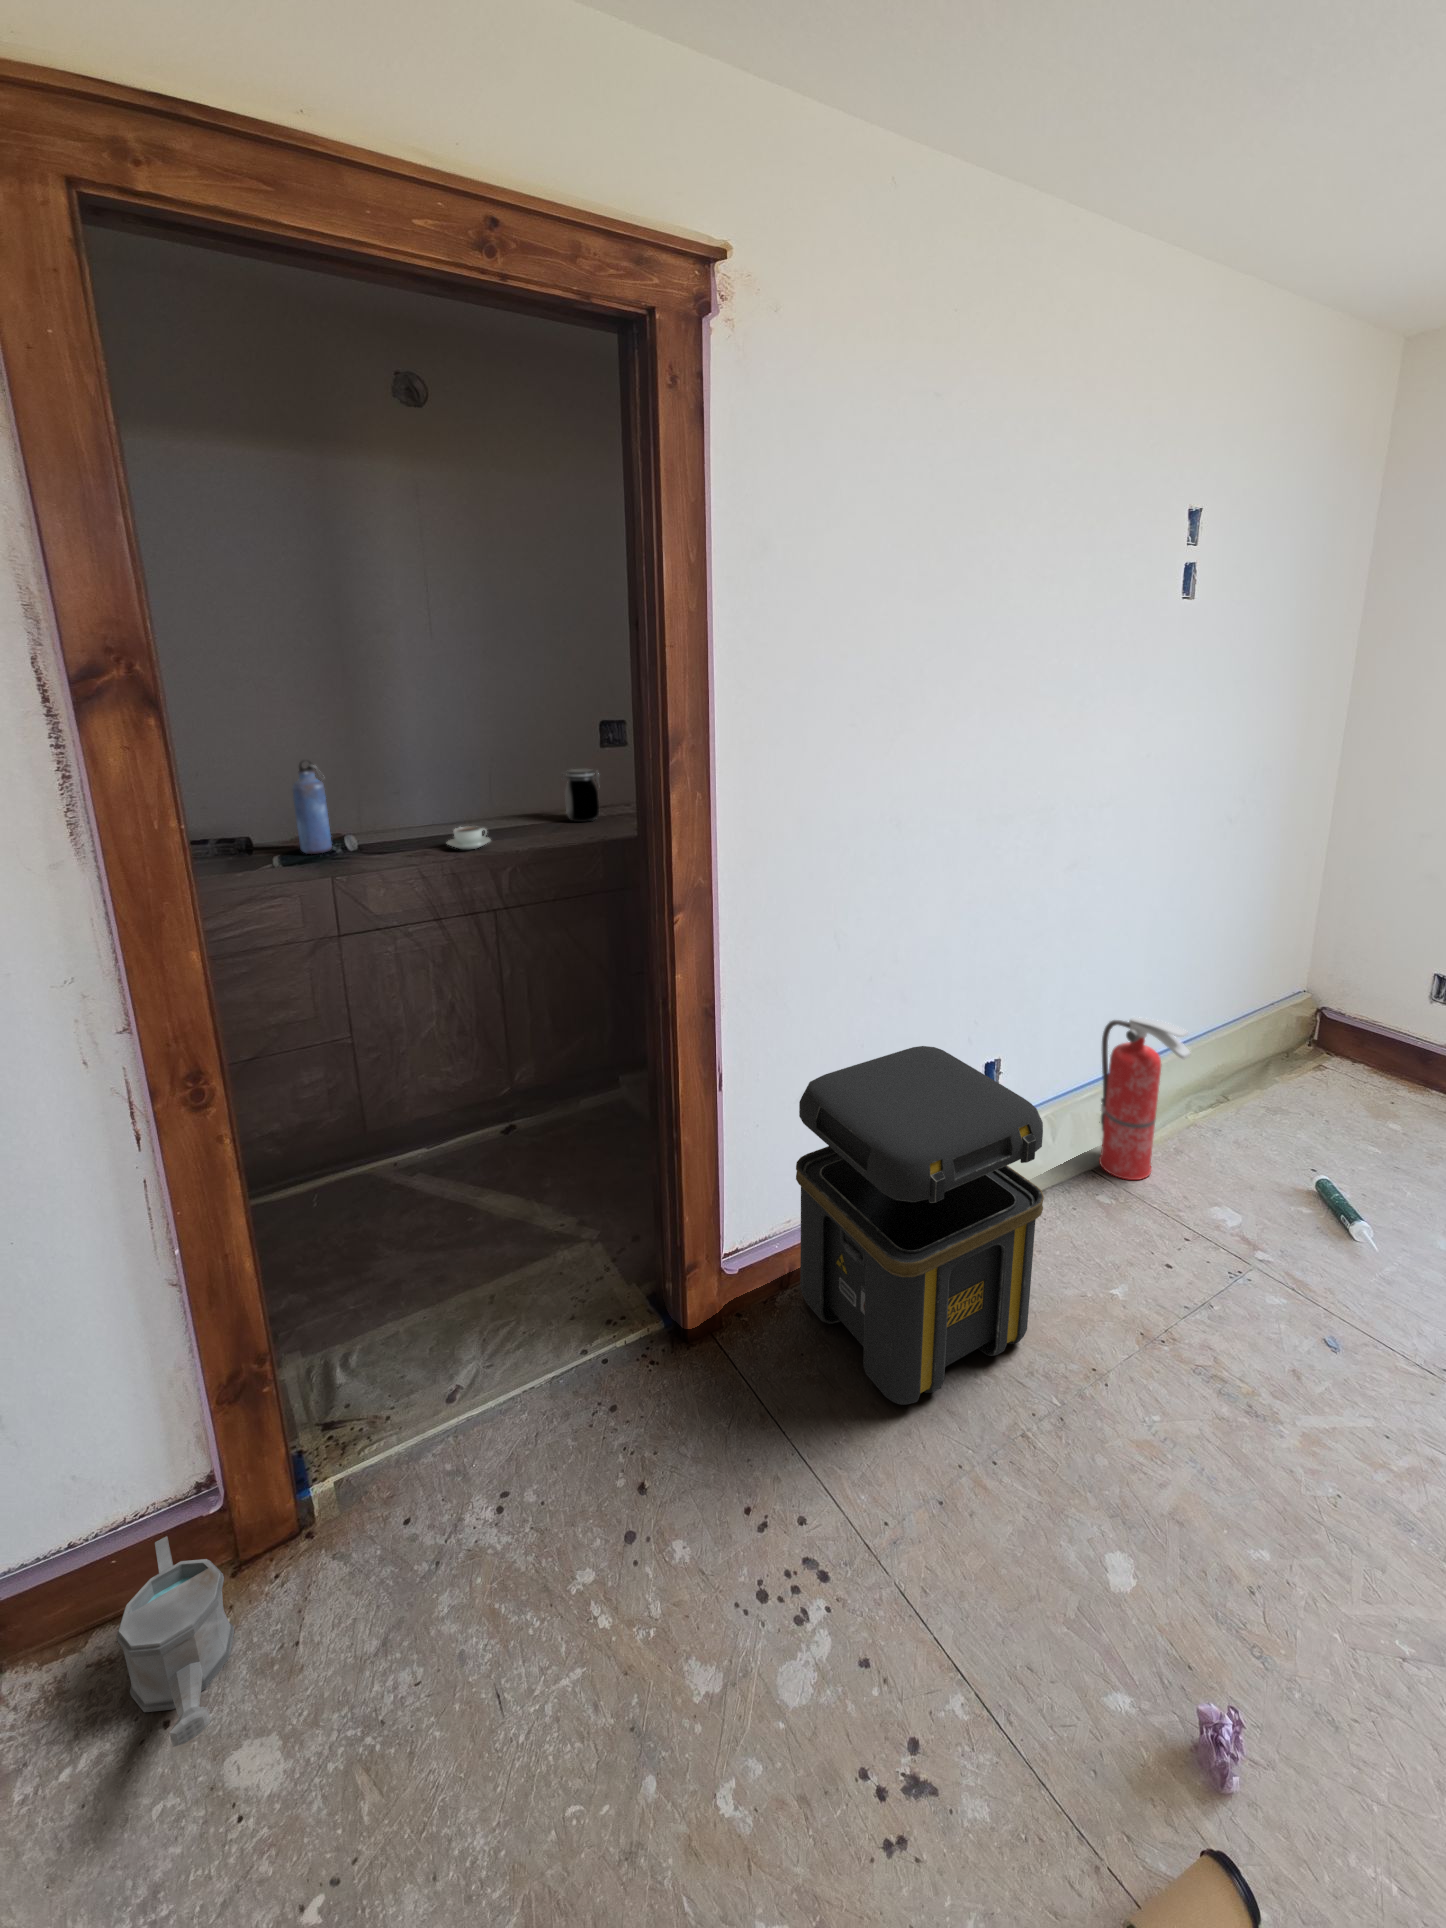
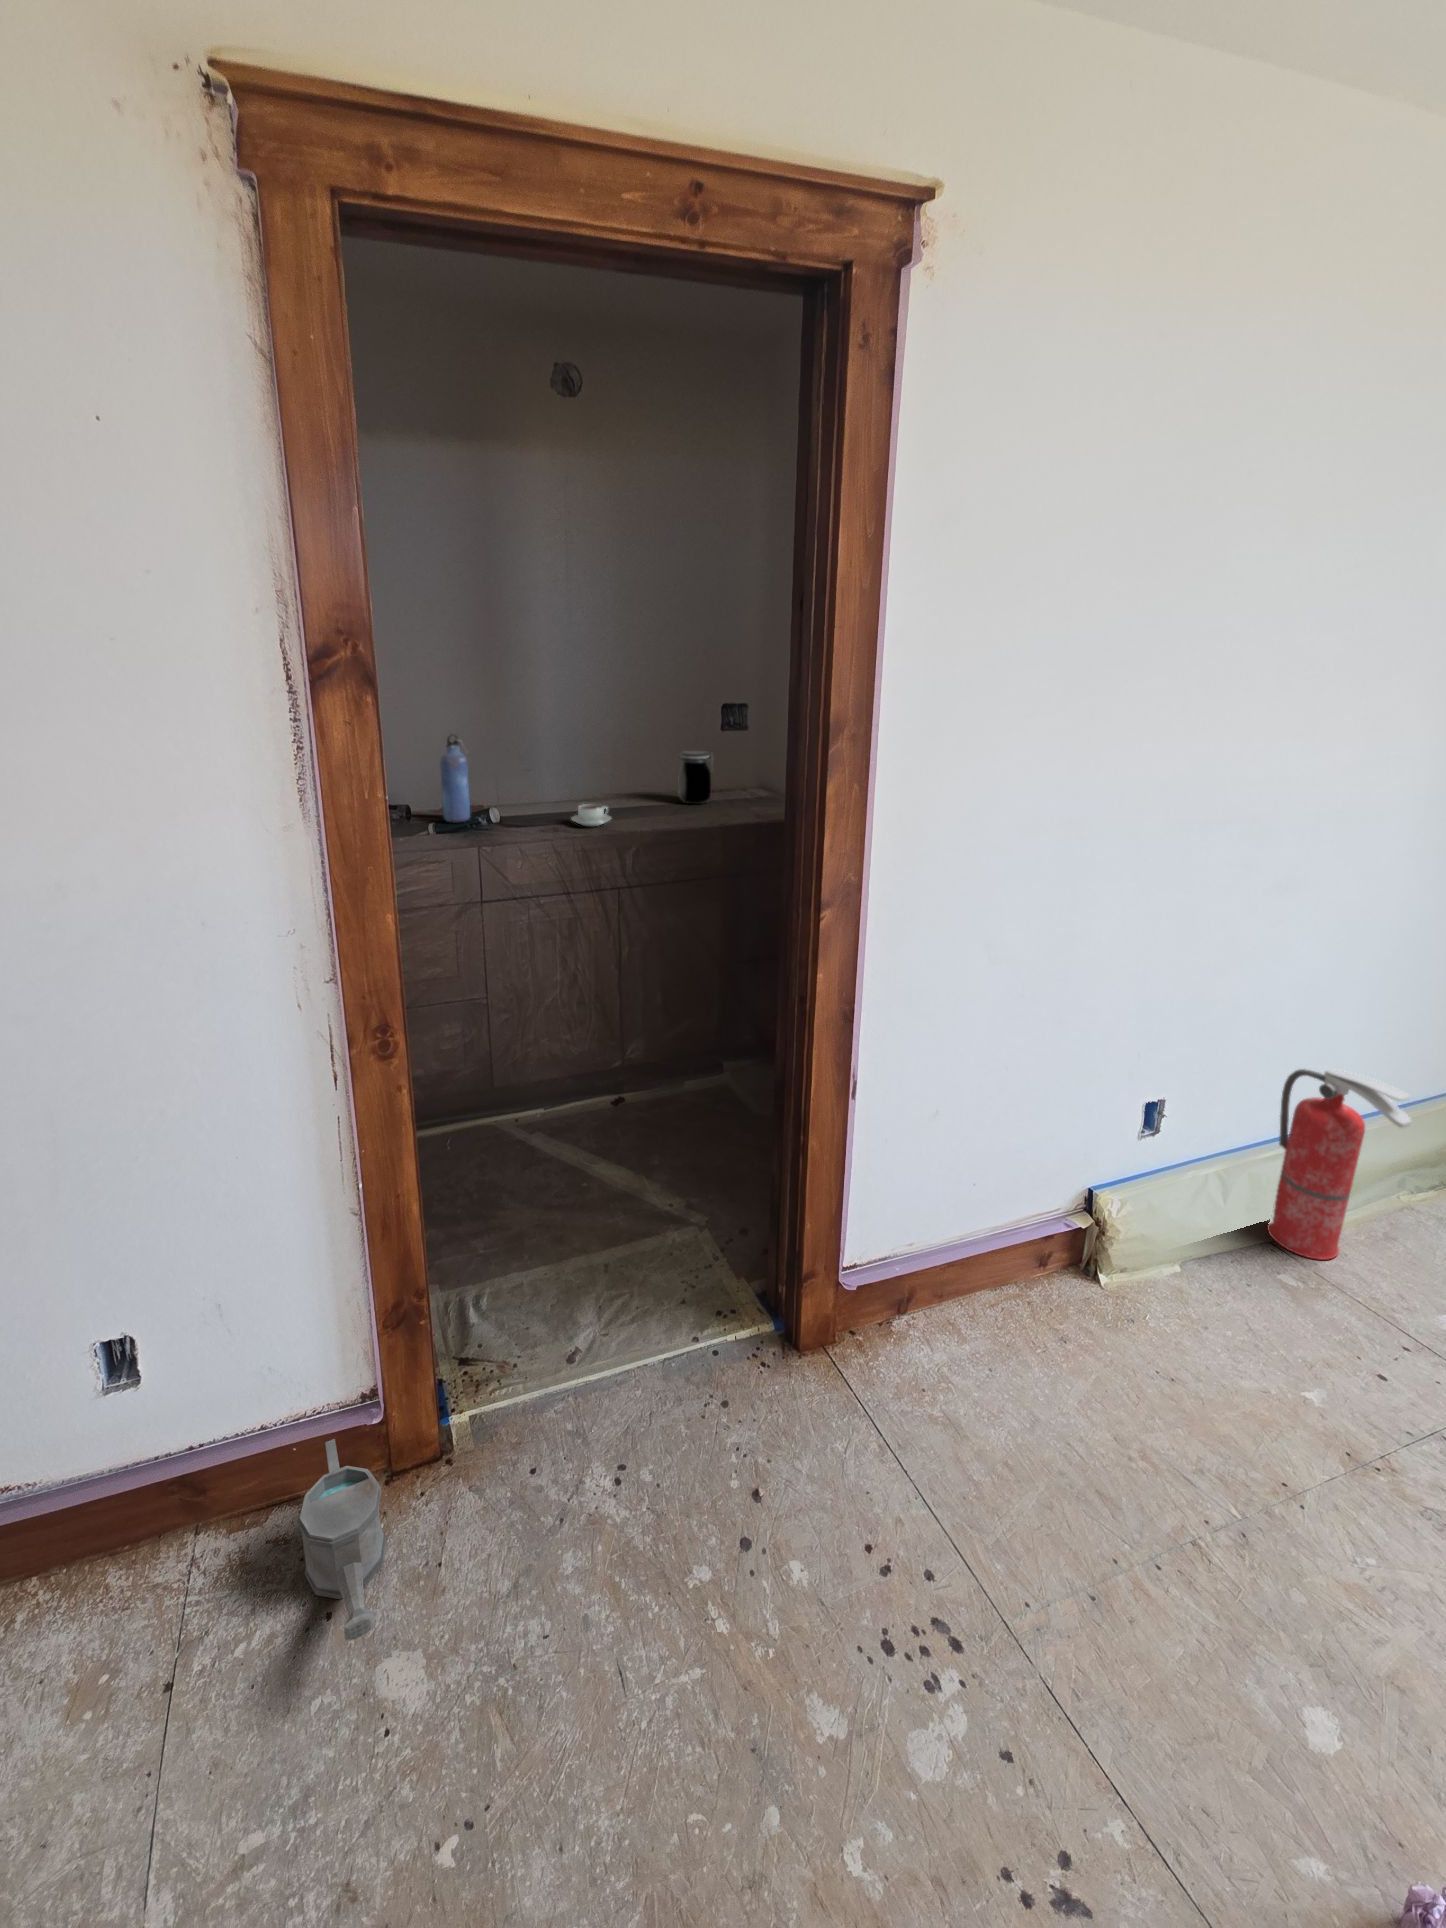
toolbox: present [796,1046,1044,1405] -> none [916,1075,1232,1470]

